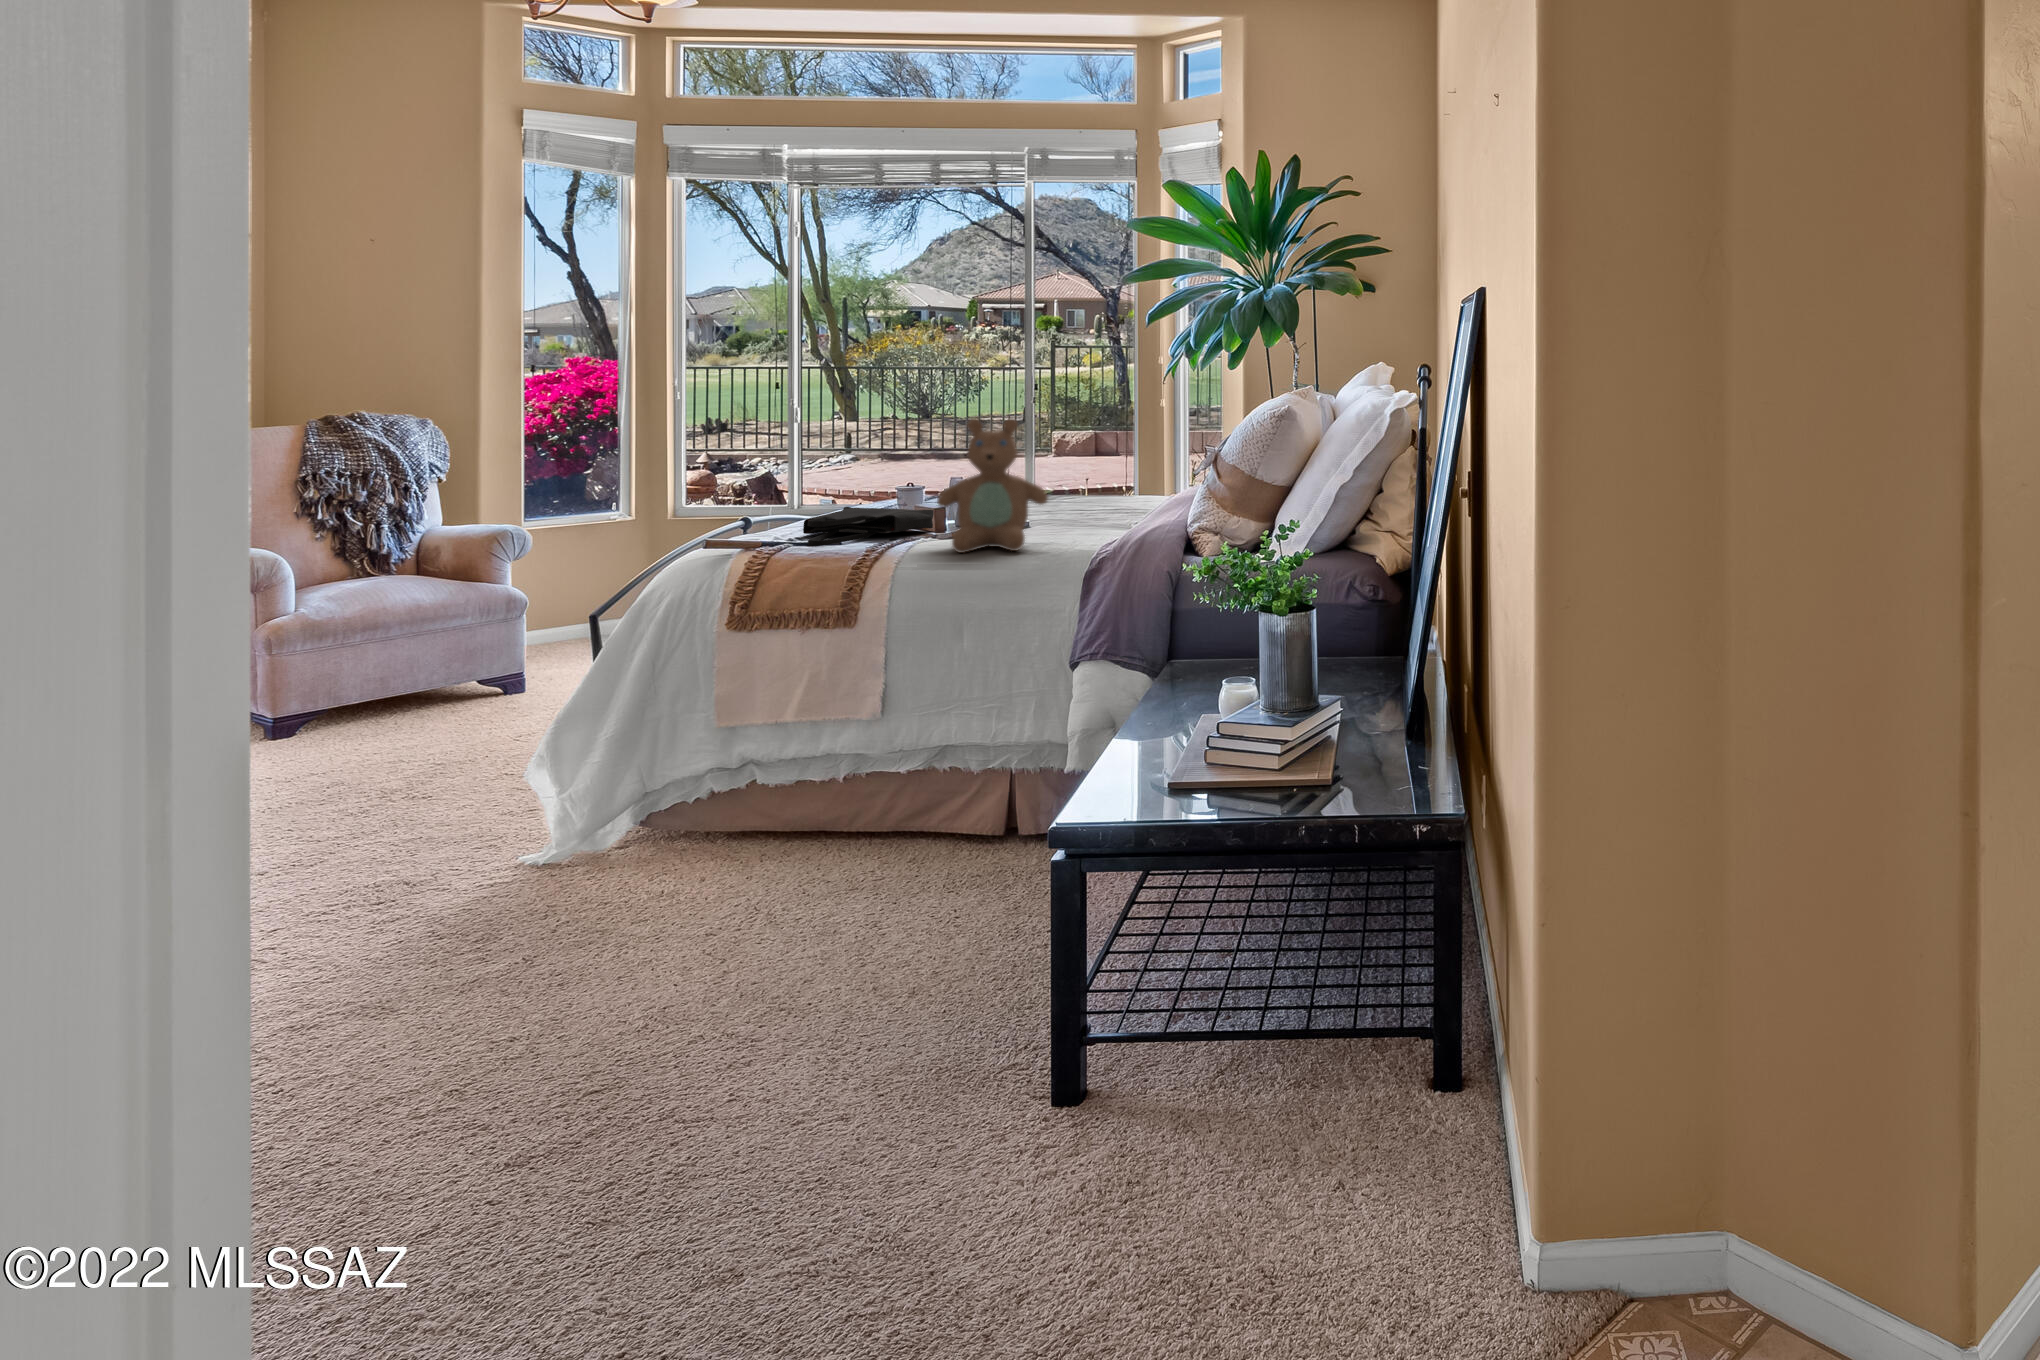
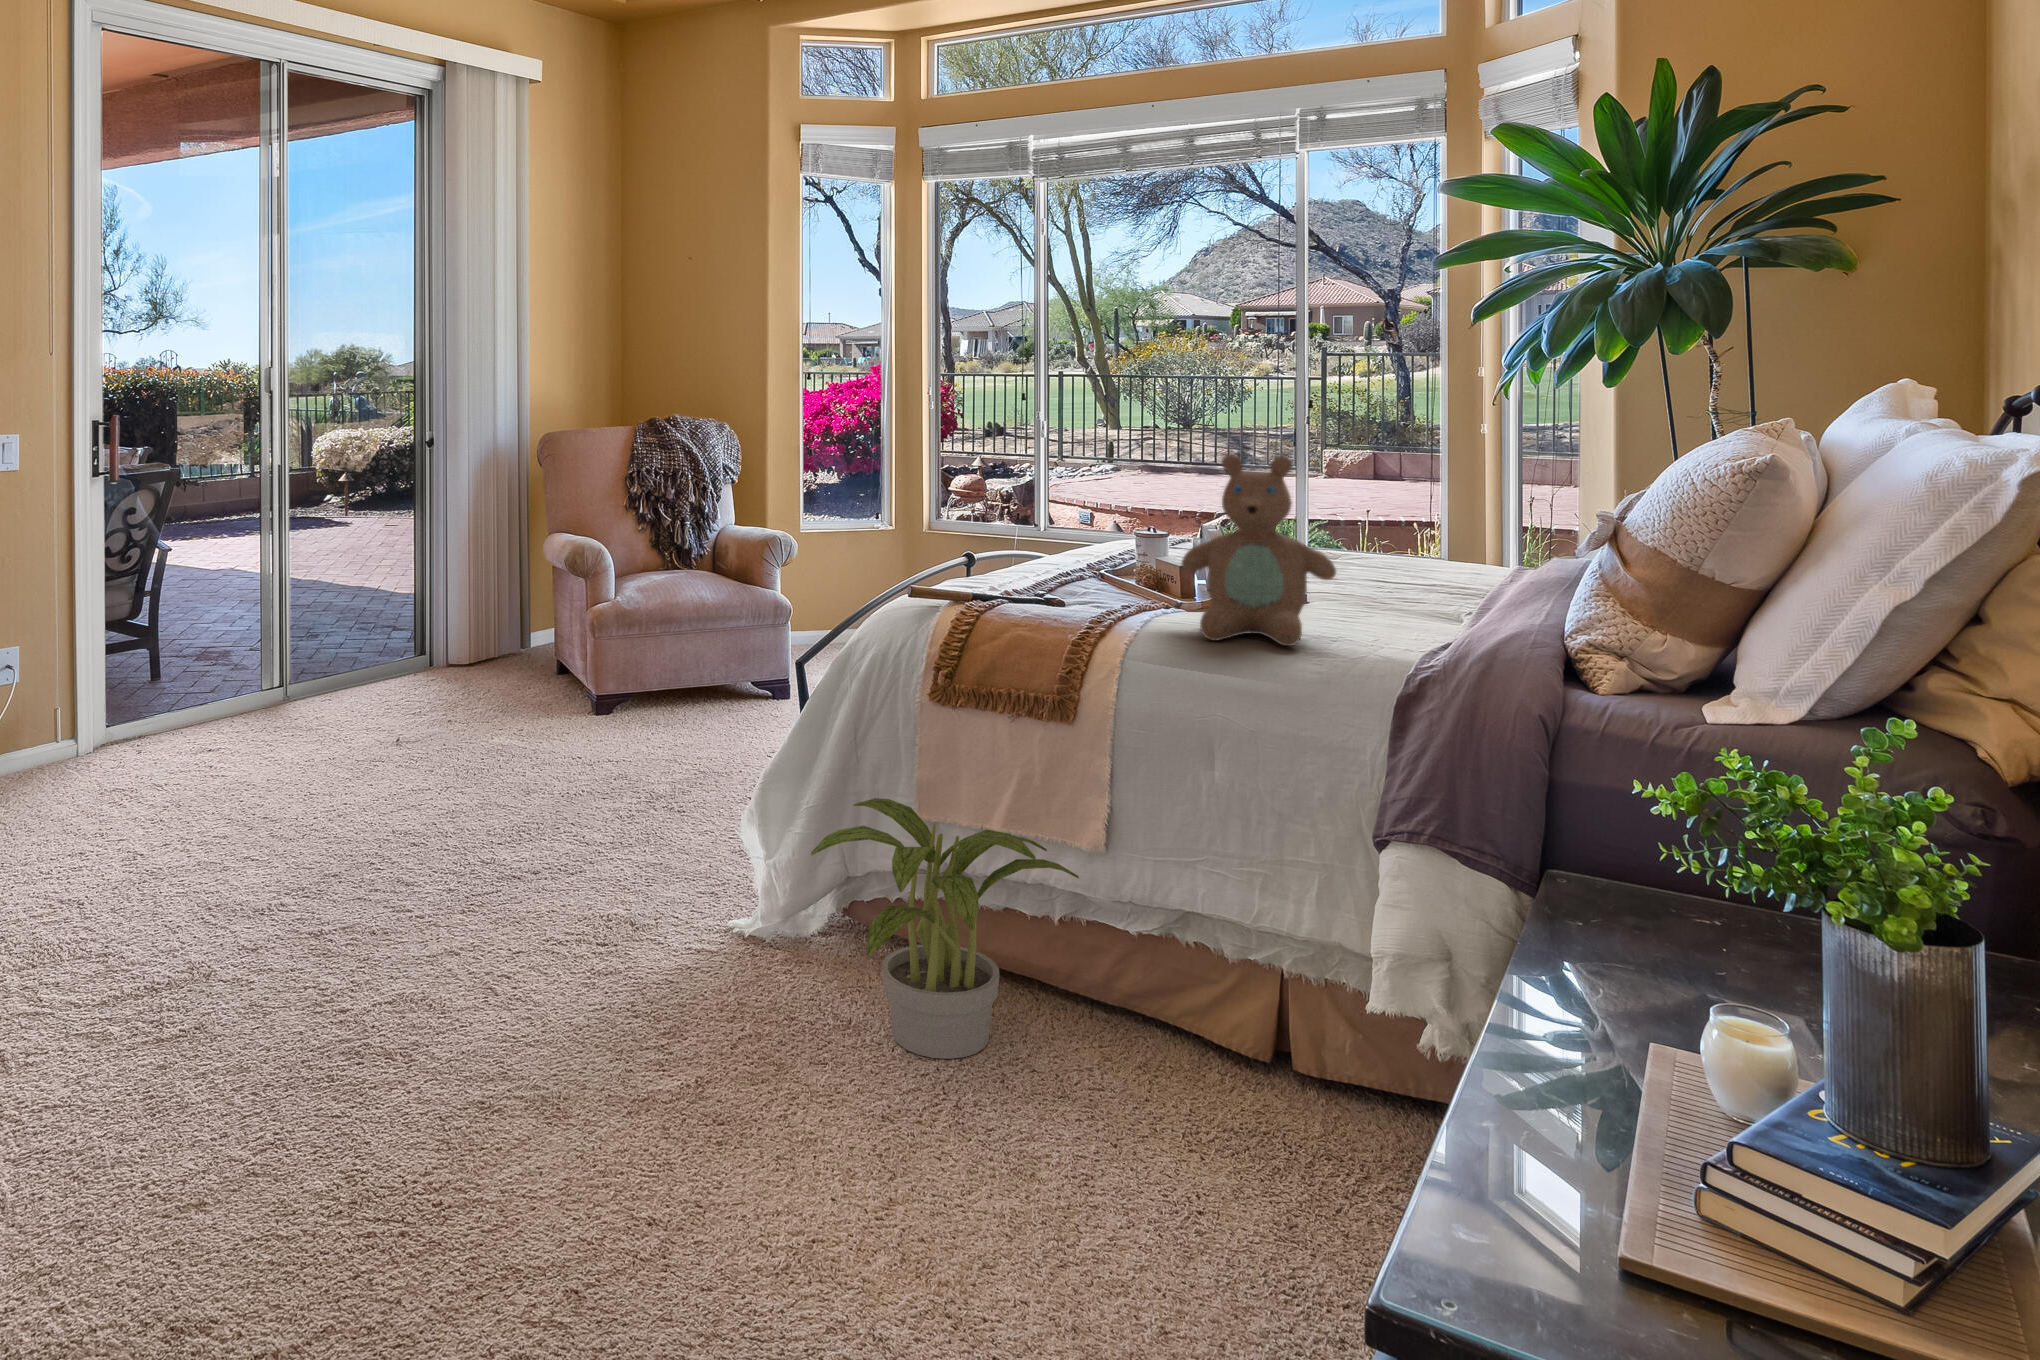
tote bag: present [803,507,934,546] -> none [1025,553,1180,606]
potted plant: none [625,709,860,896] -> present [811,798,1079,1059]

